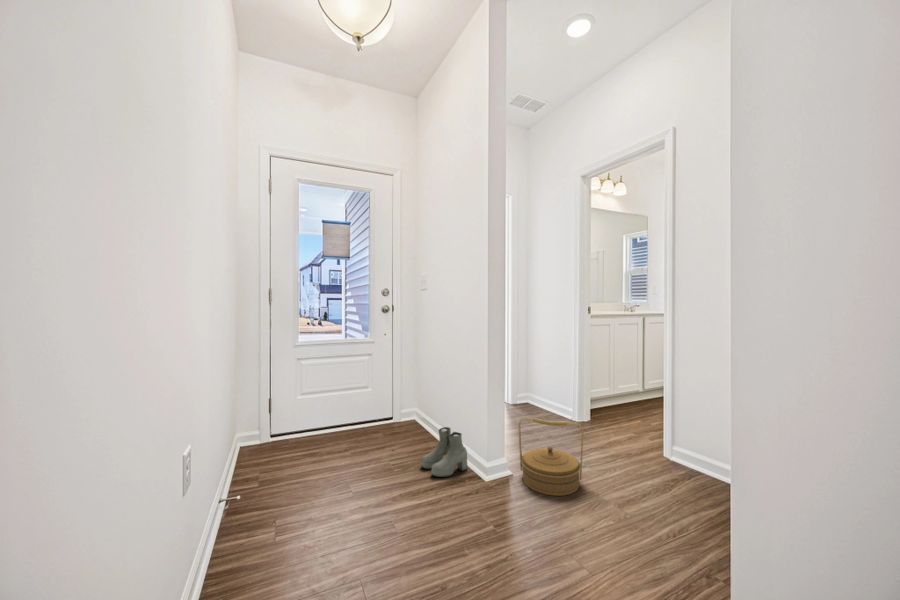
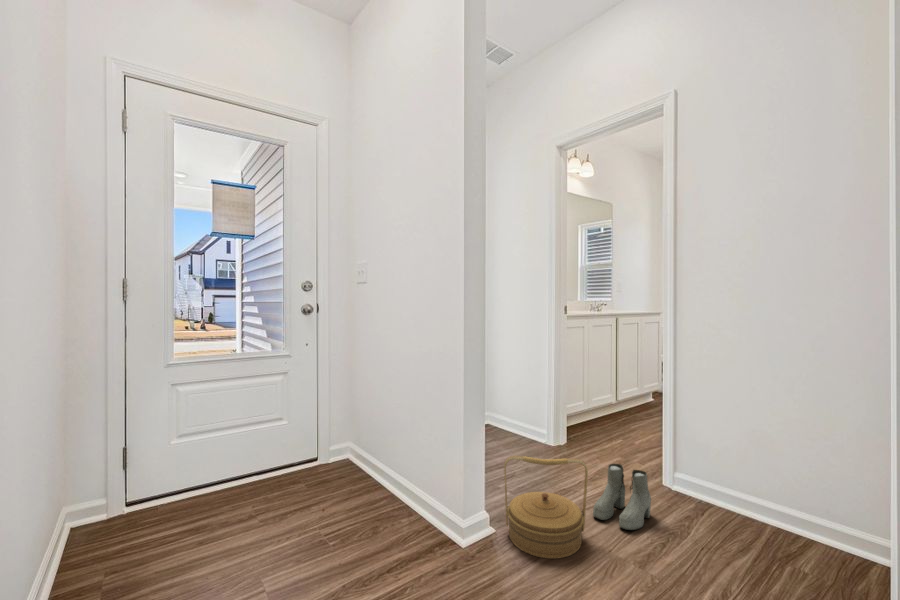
boots: present [421,427,467,477] -> present [593,464,651,530]

